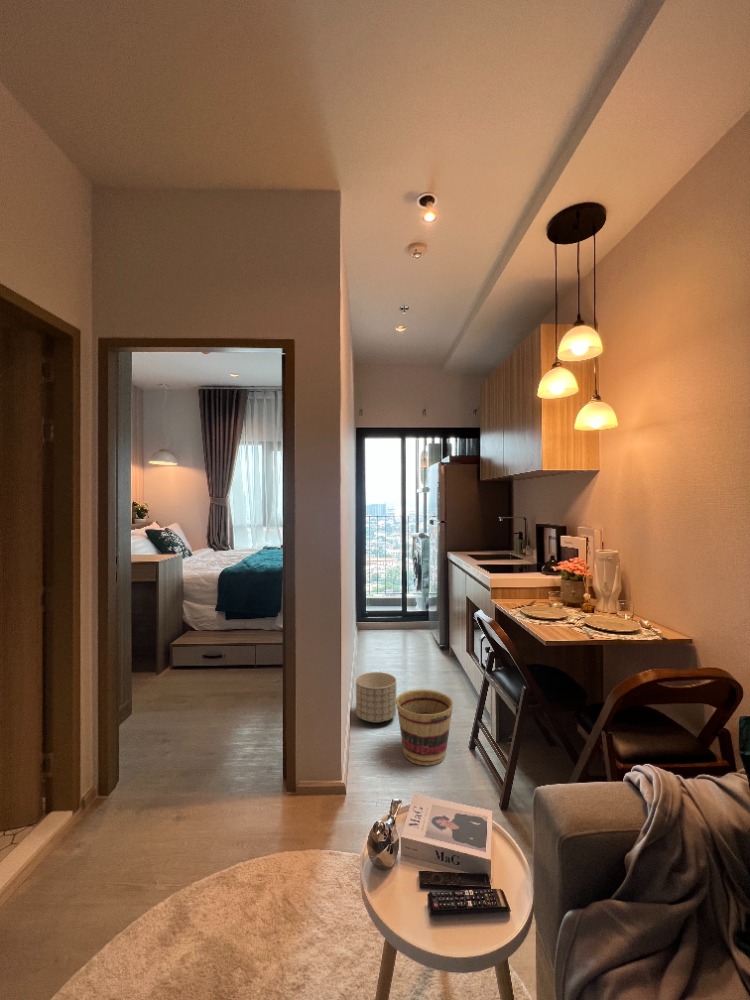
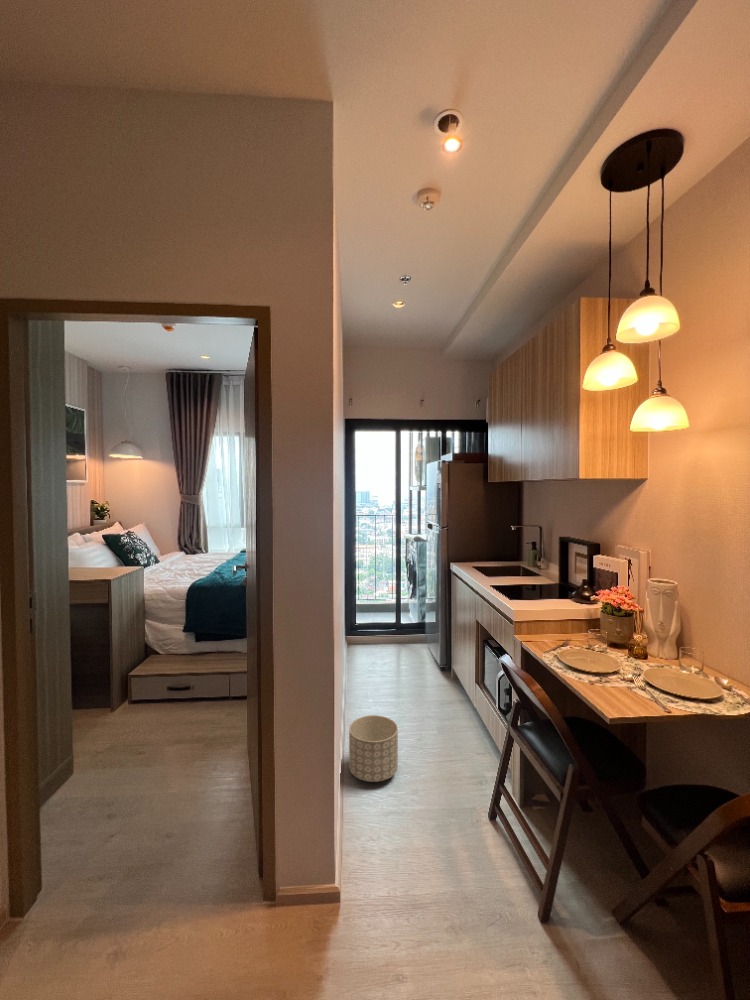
basket: present [396,689,453,765] -> none [401,746,472,850]

